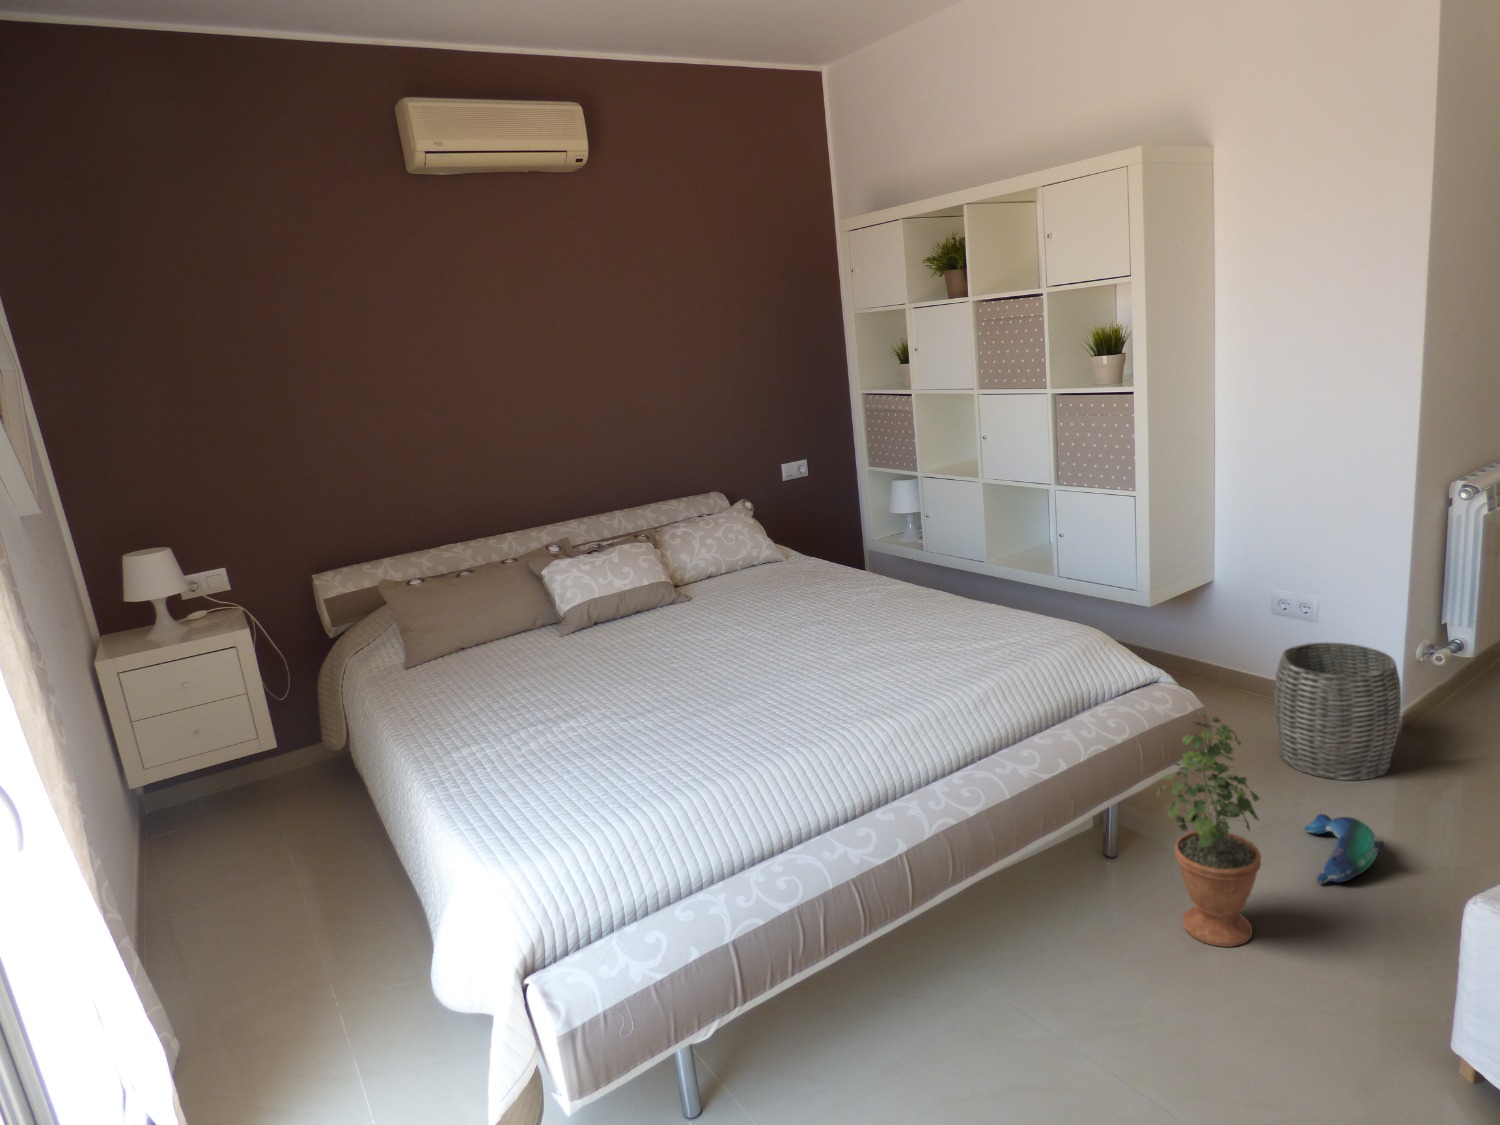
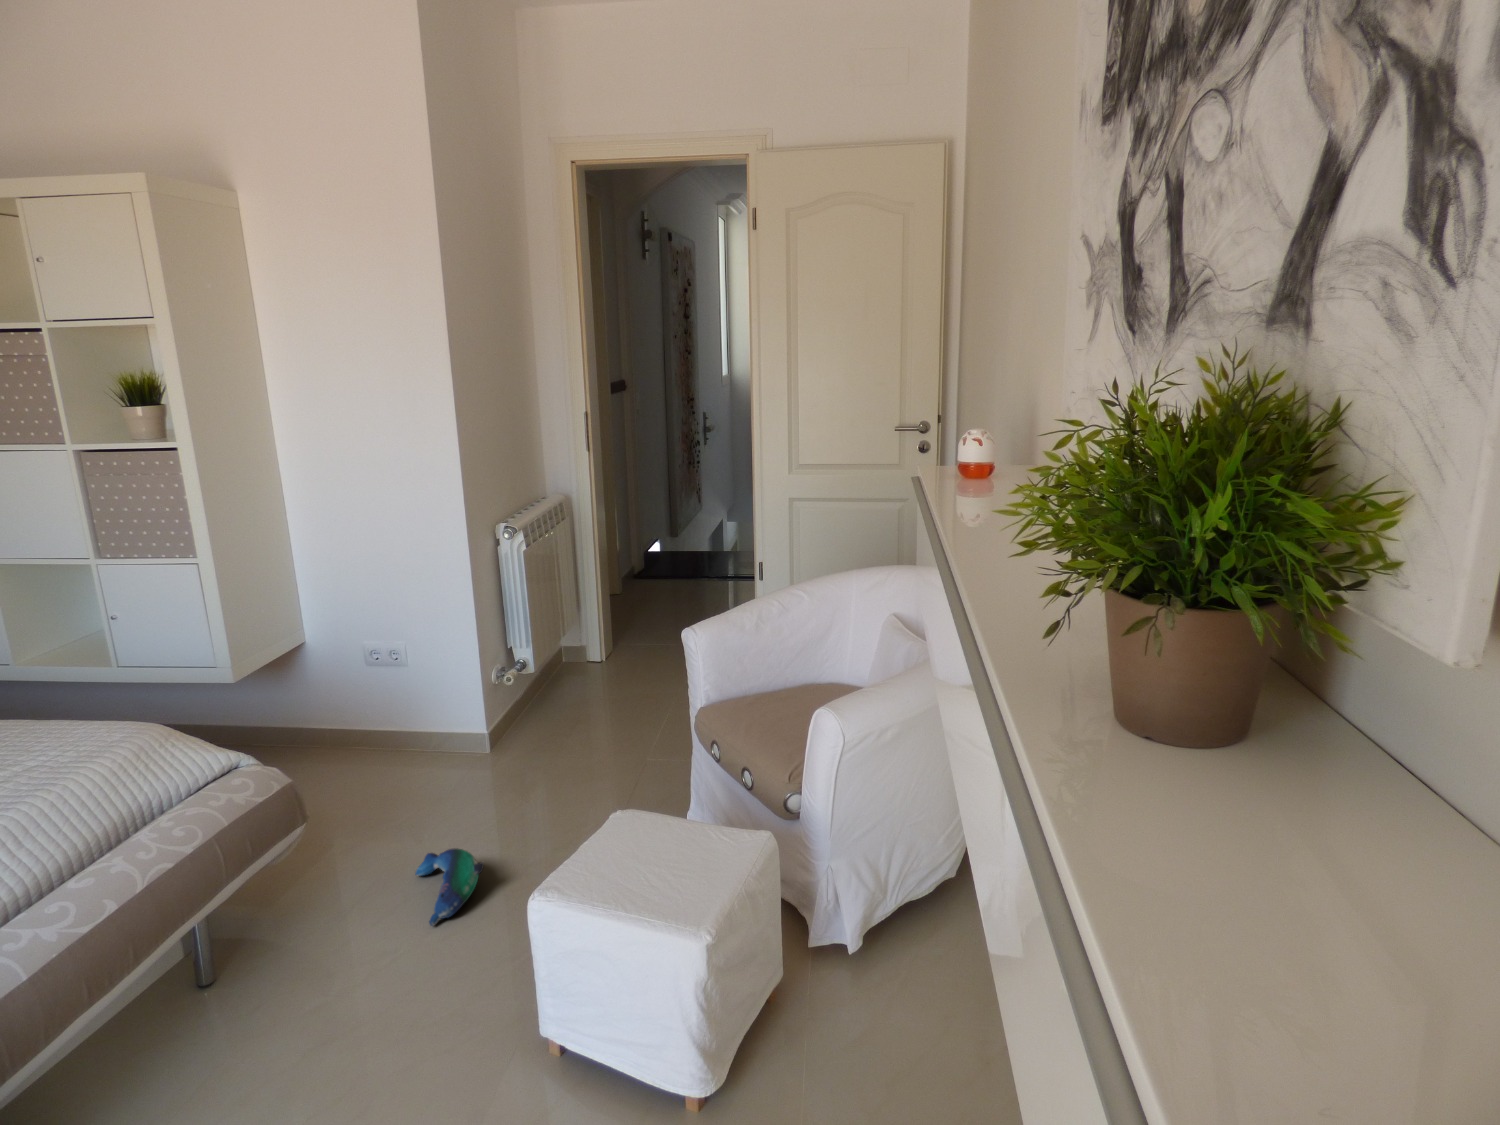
woven basket: present [1274,643,1401,780] -> none [373,681,485,816]
potted plant: present [1157,712,1261,947] -> none [241,788,372,1045]

